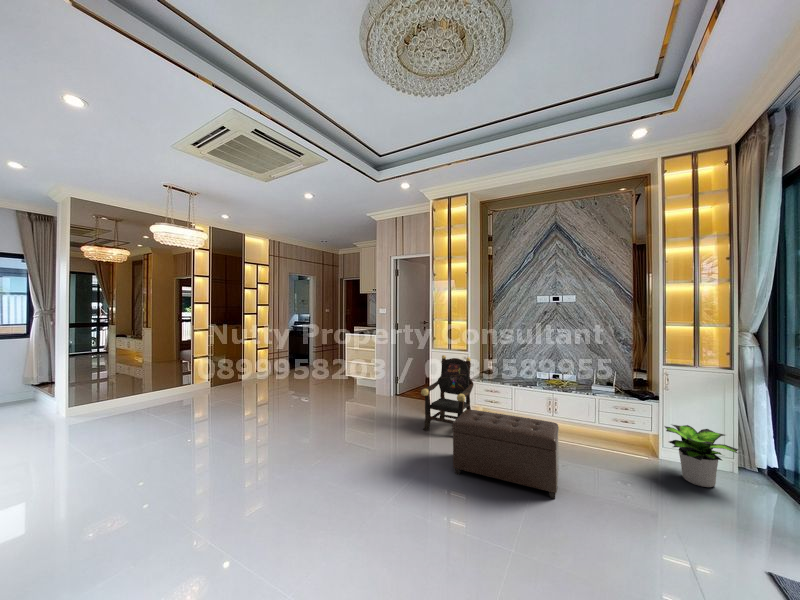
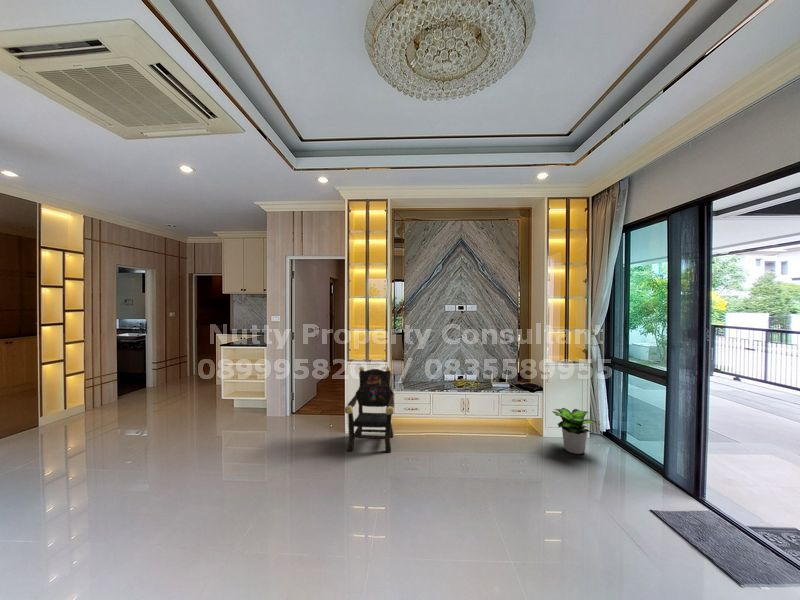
ottoman: present [452,409,559,499] -> none [405,423,503,494]

